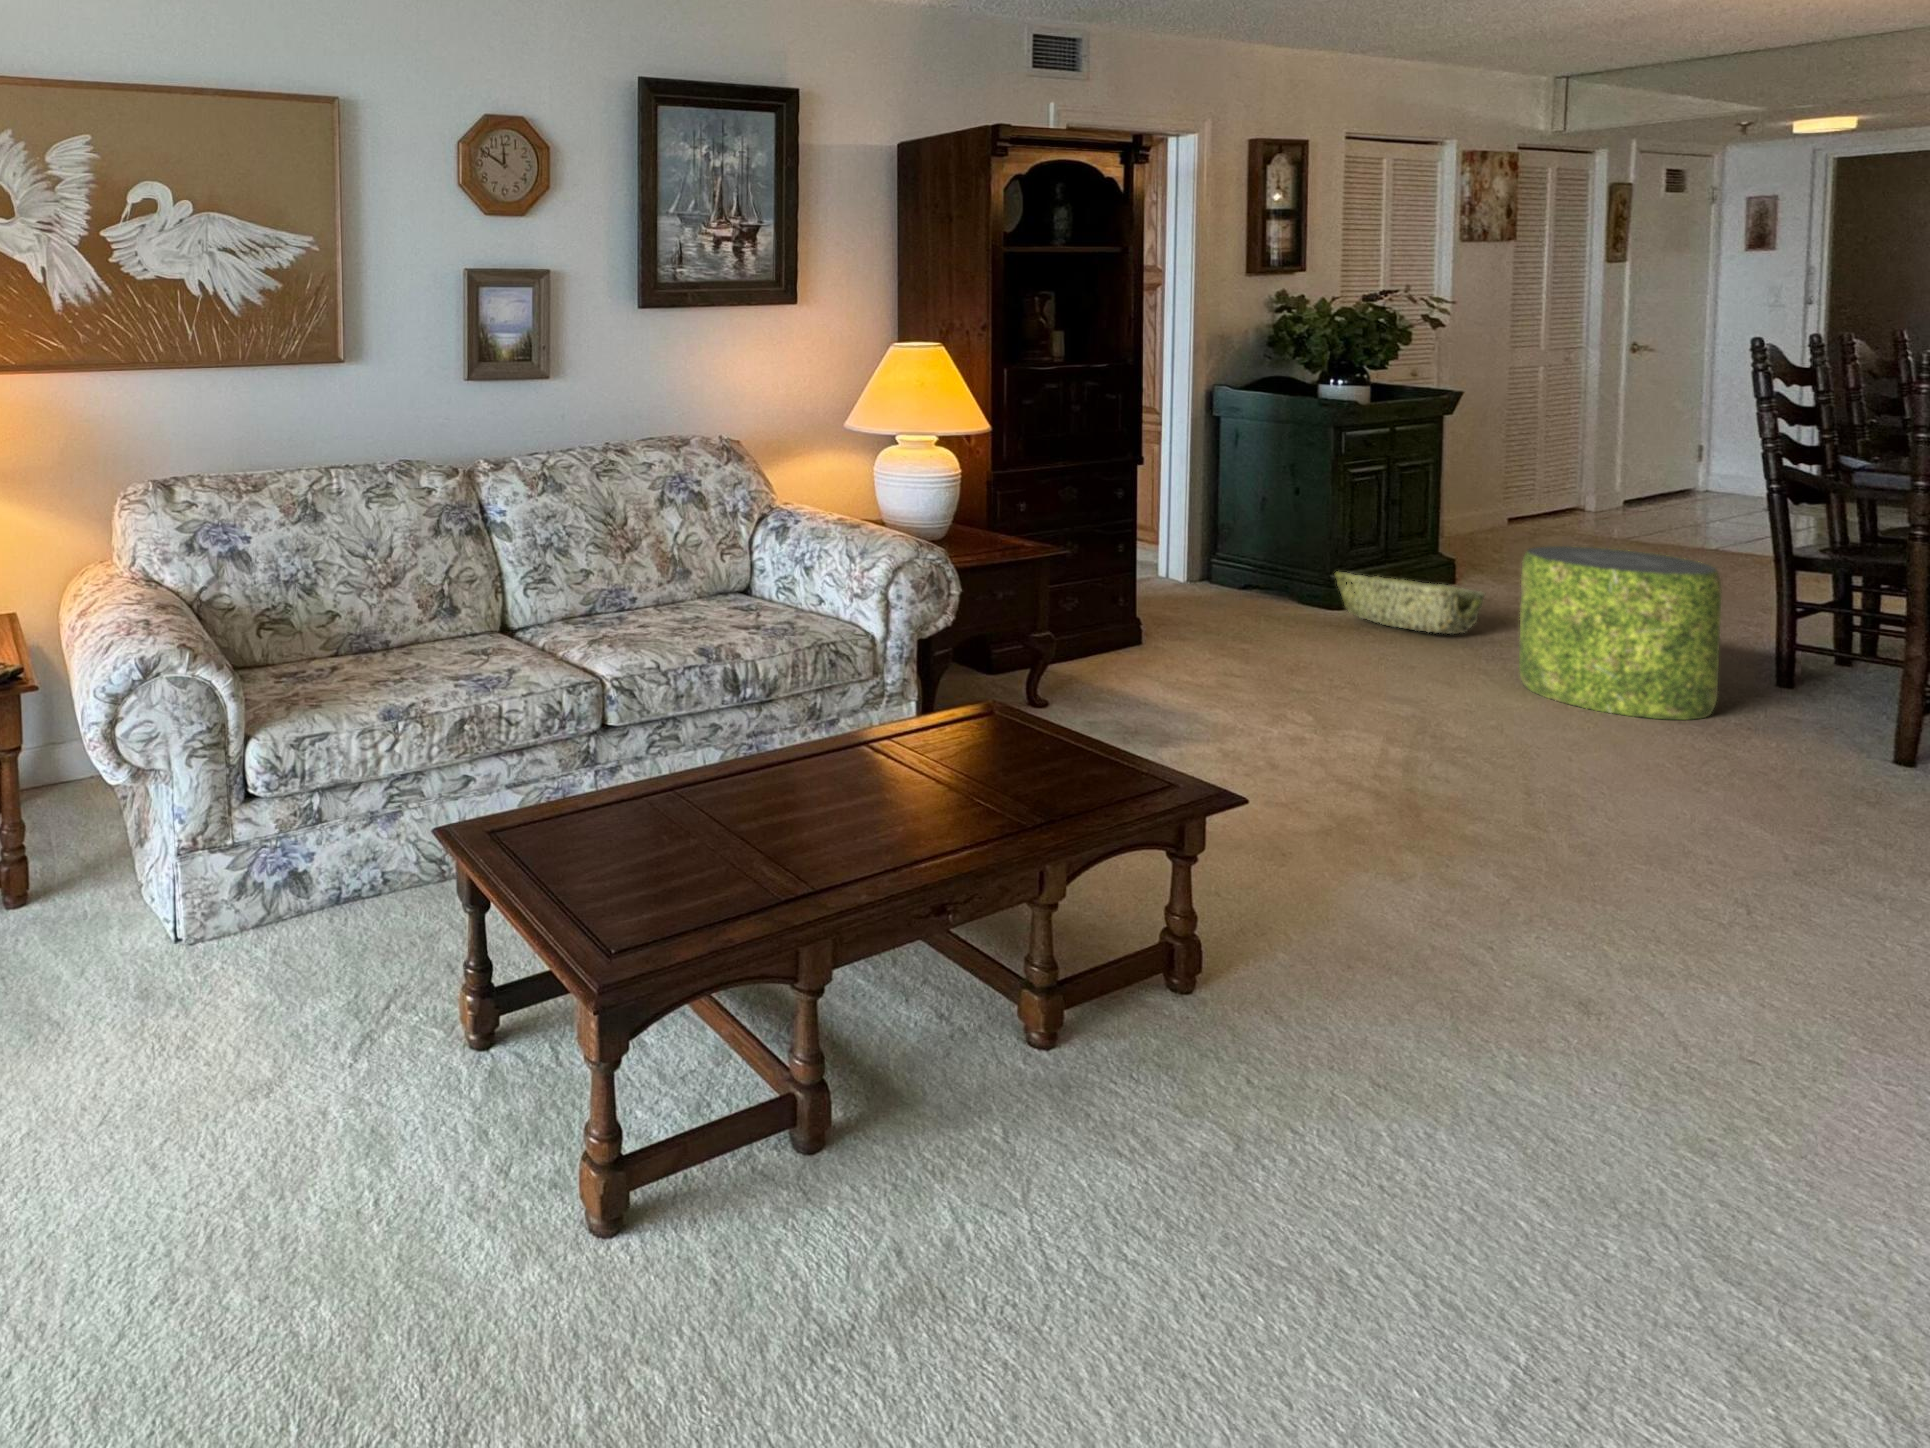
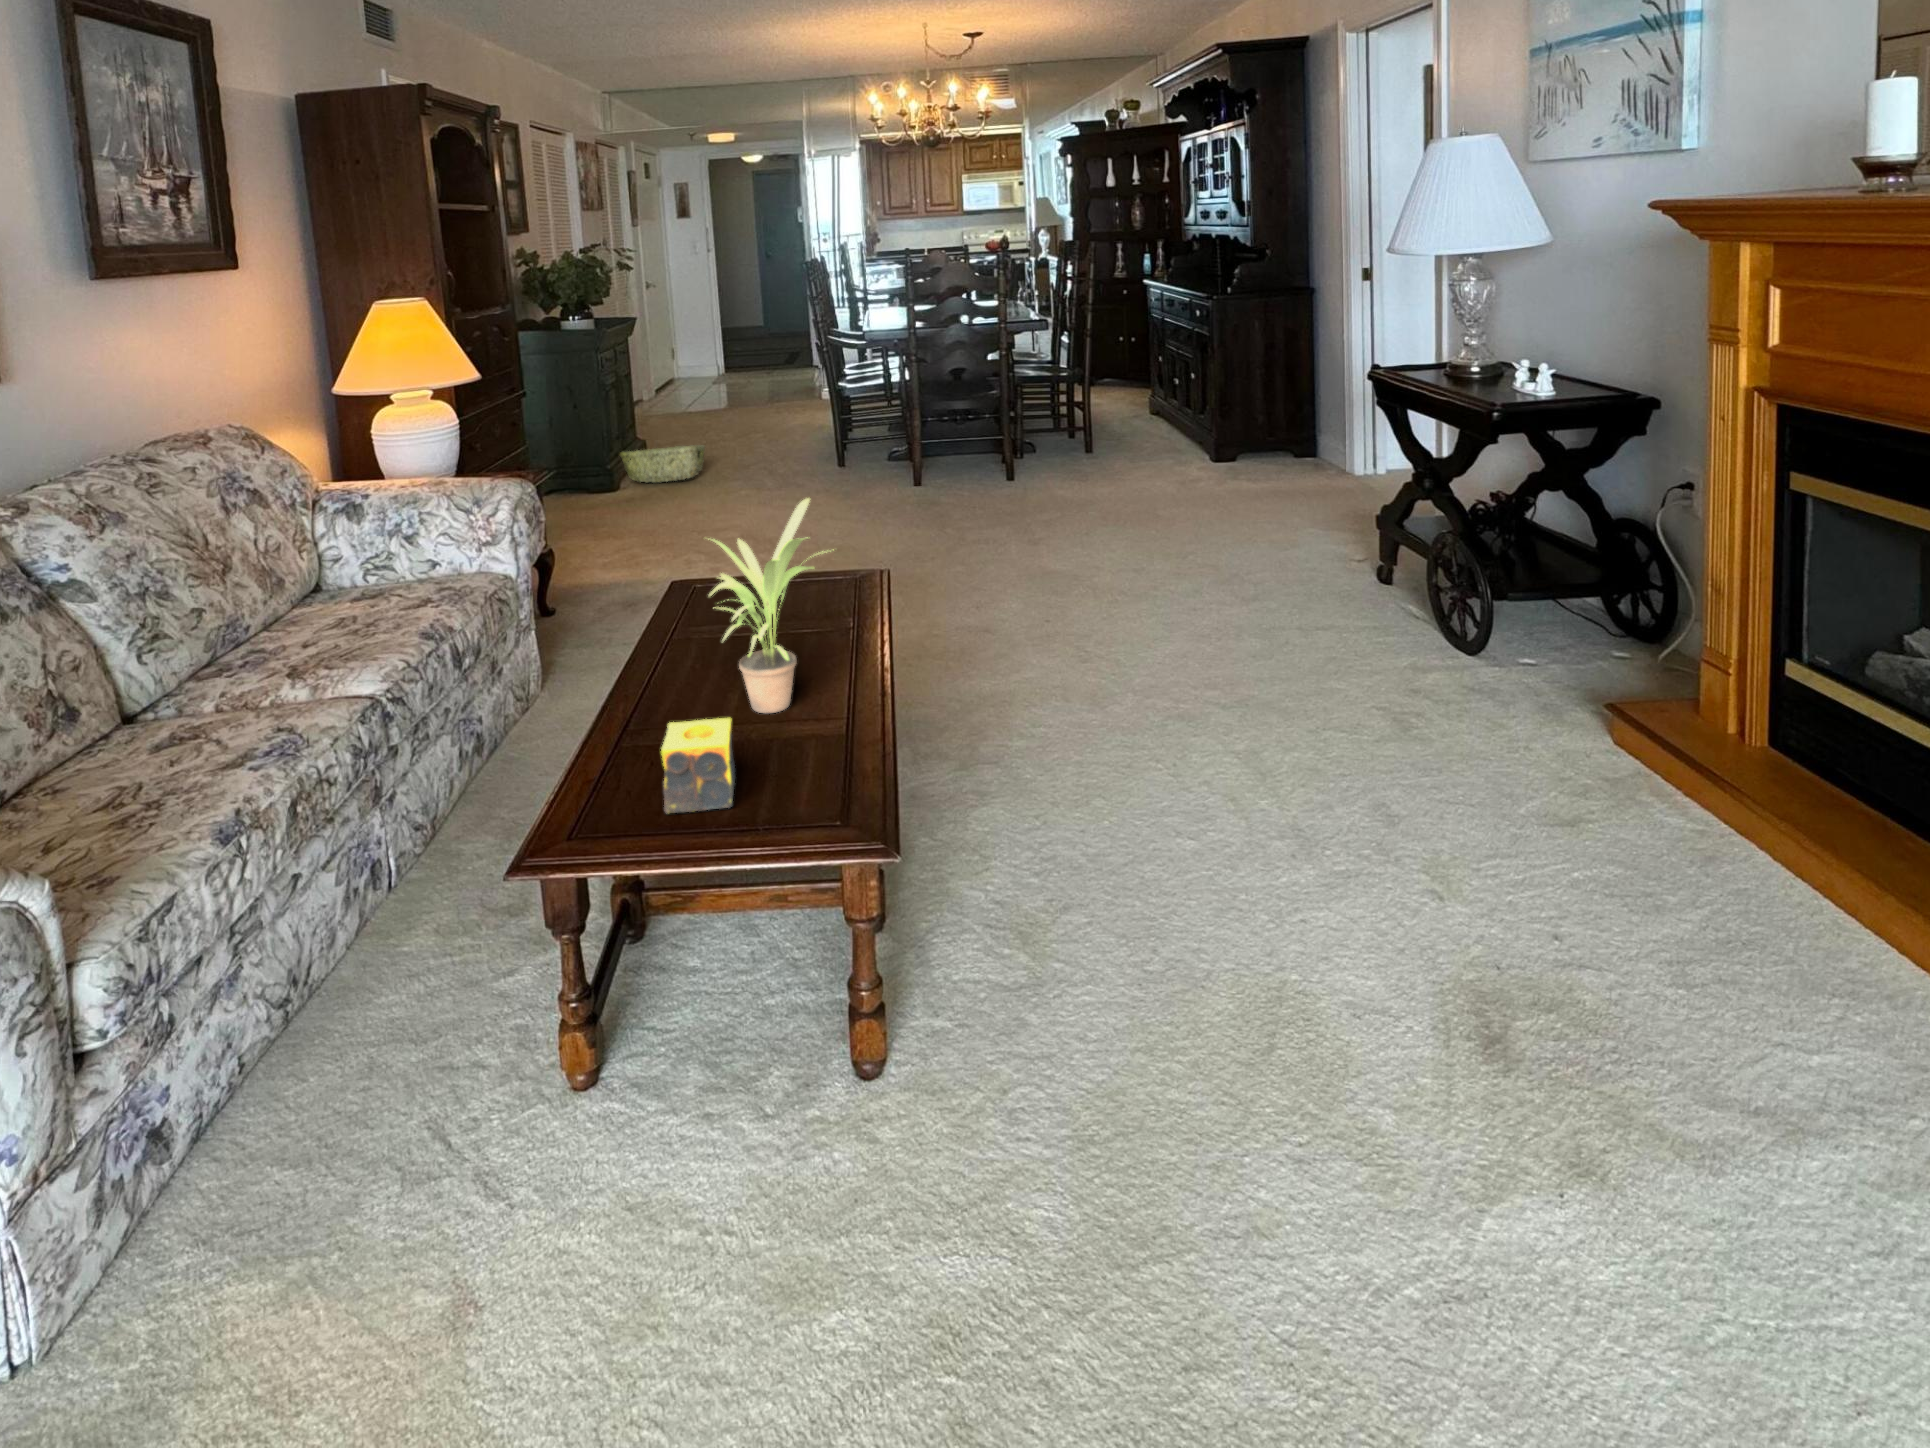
pouf: present [1519,546,1722,720] -> none [747,398,841,499]
potted plant: none [709,603,869,828] -> present [709,498,823,713]
candle: none [535,763,626,861] -> present [661,718,735,814]

